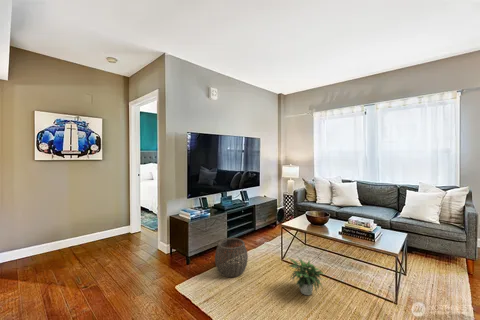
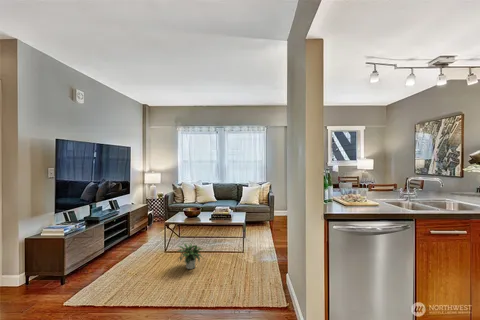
woven basket: present [215,238,248,277] -> none [100,243,137,281]

